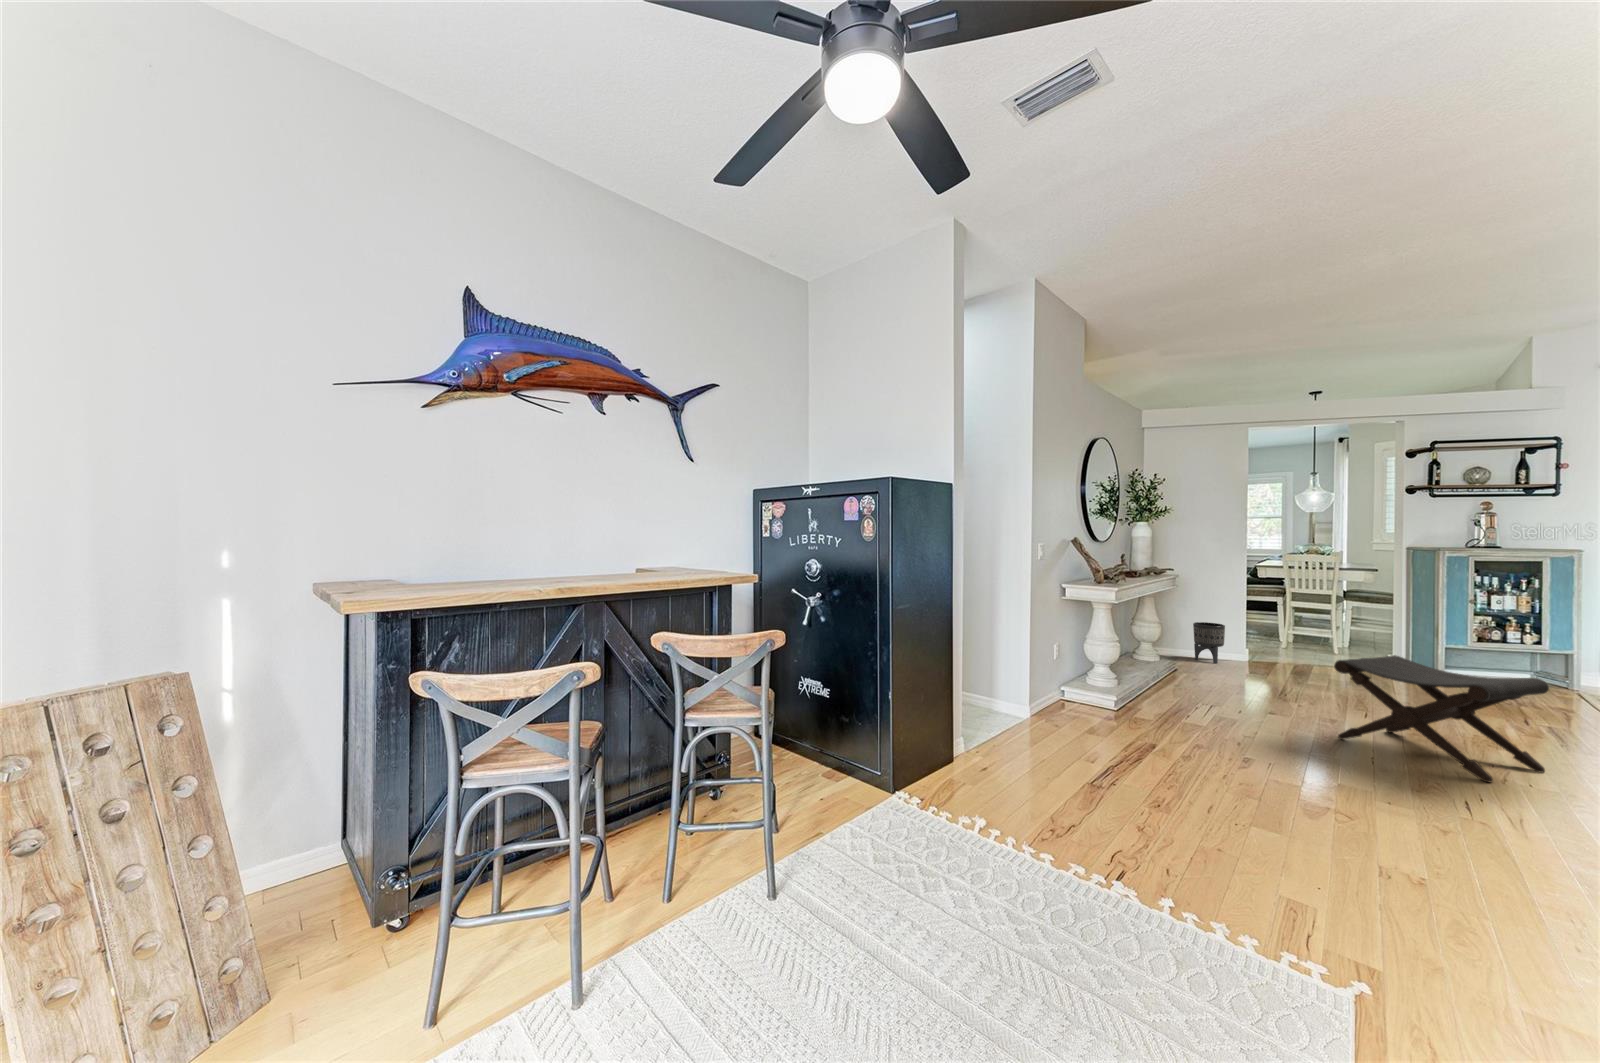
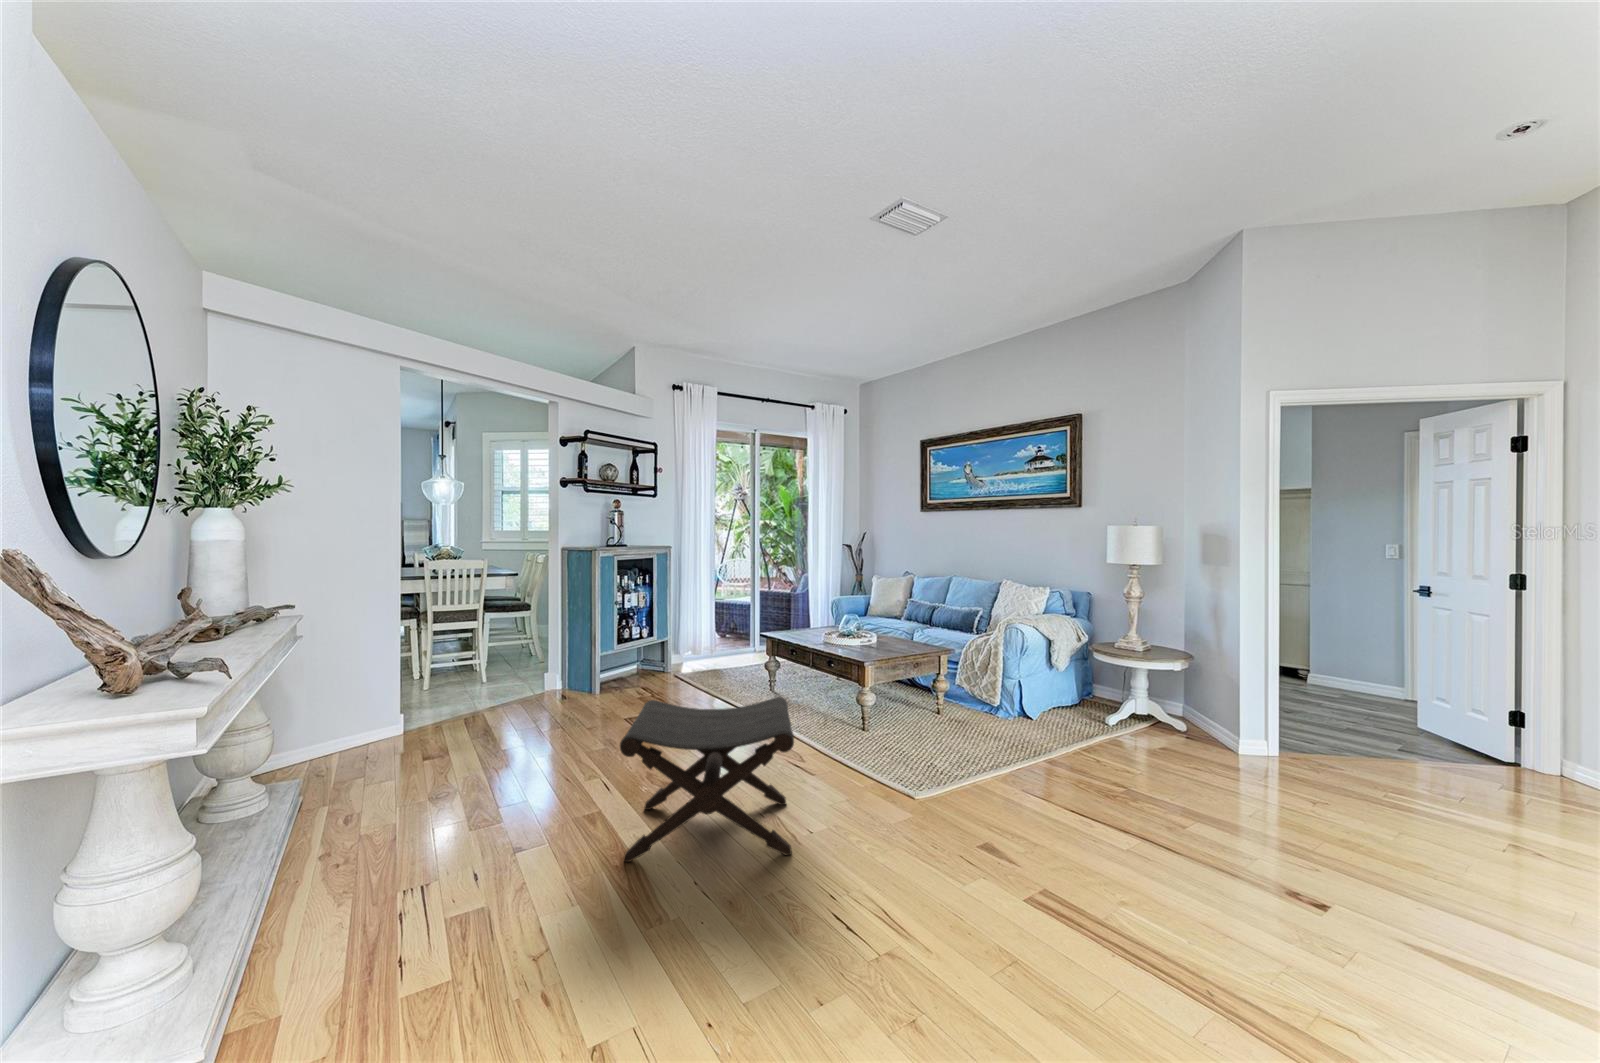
planter: present [1193,622,1225,663] -> none [316,684,372,758]

